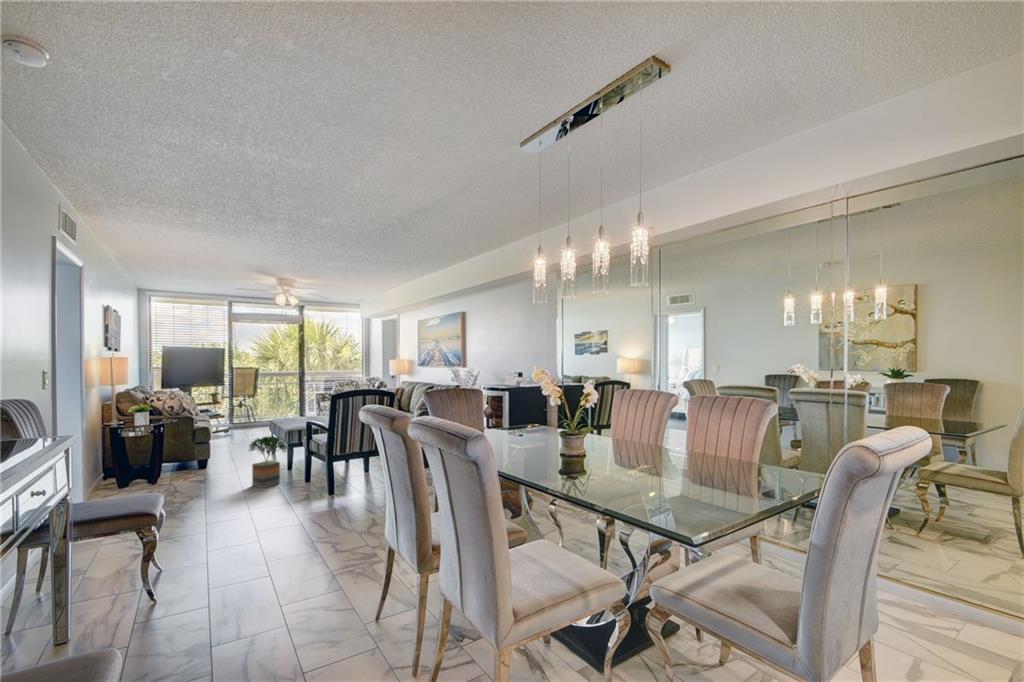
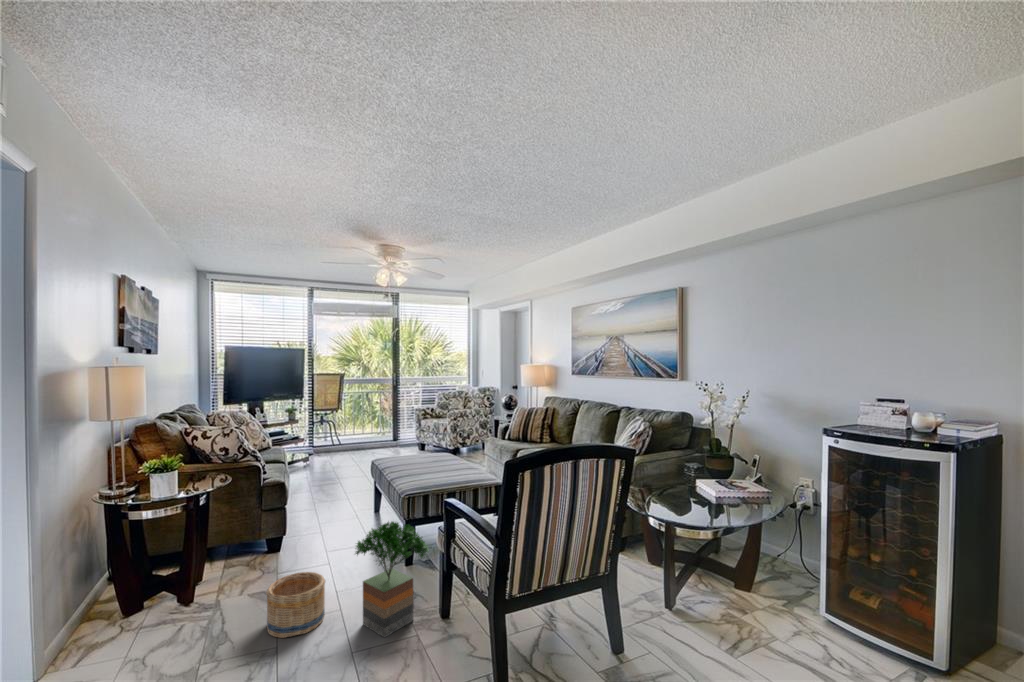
basket: none [200,464,233,491] -> present [266,572,325,638]

